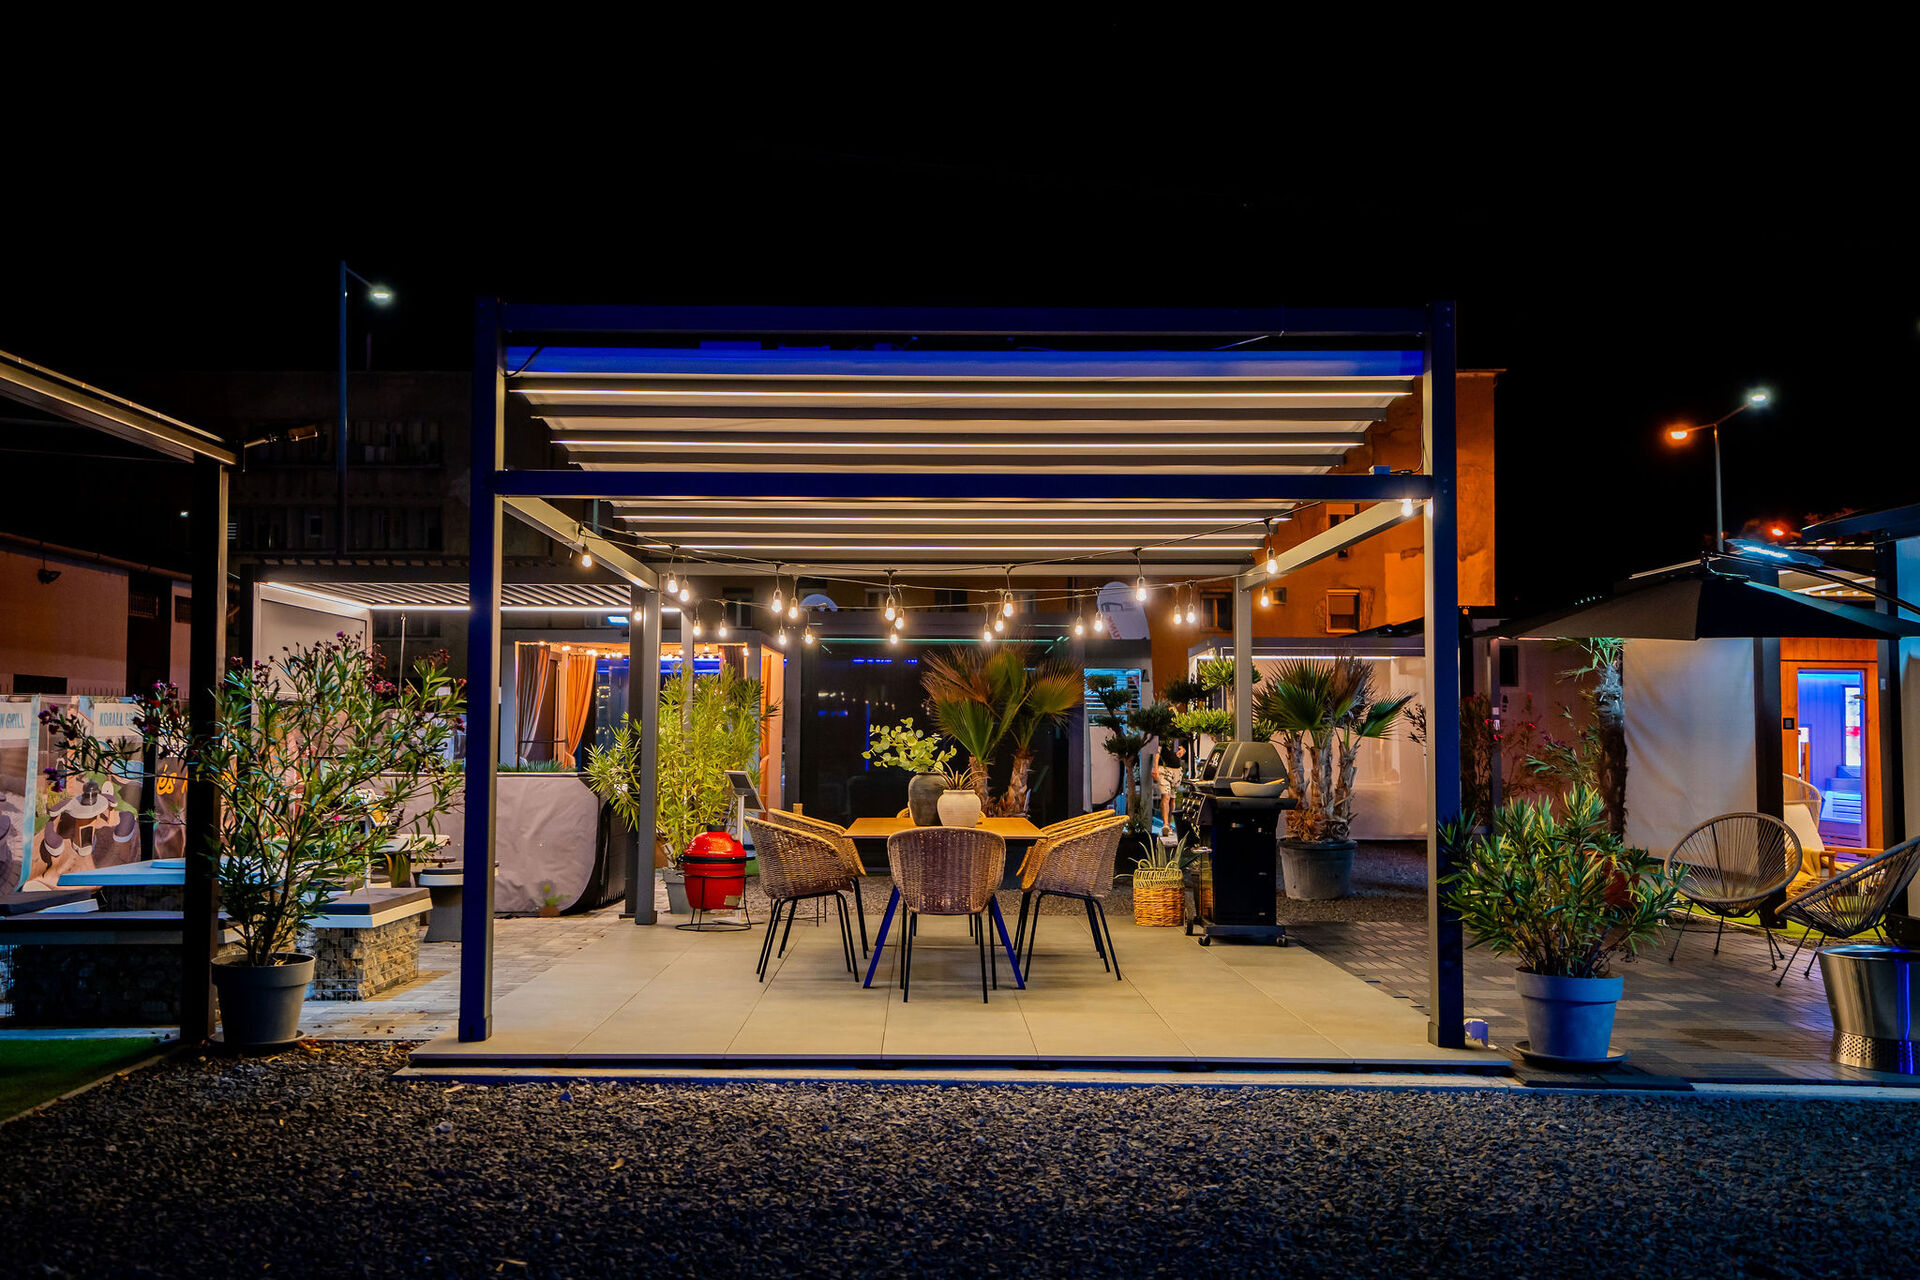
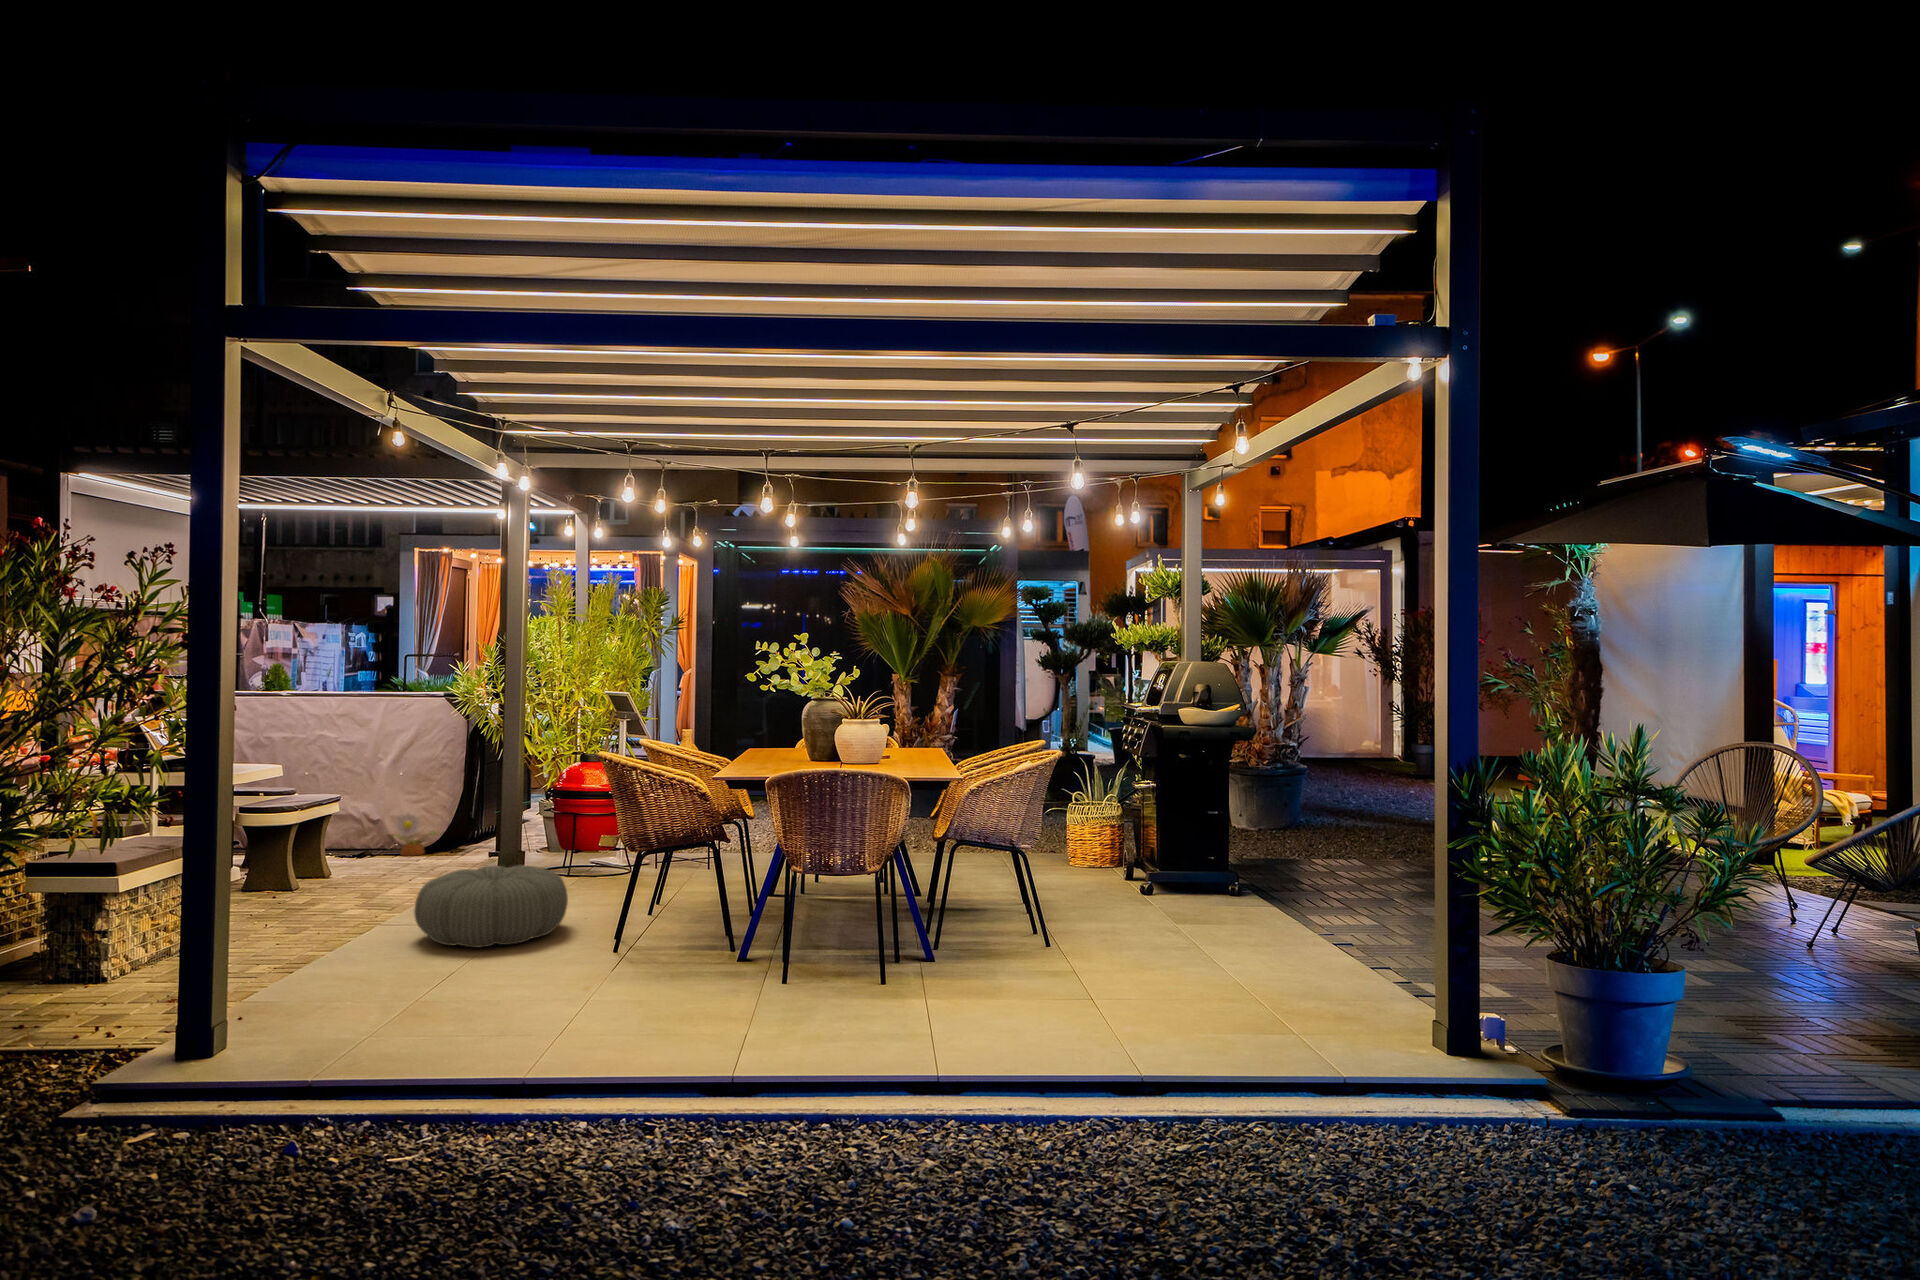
pouf: none [587,915,710,981] -> present [414,865,568,947]

